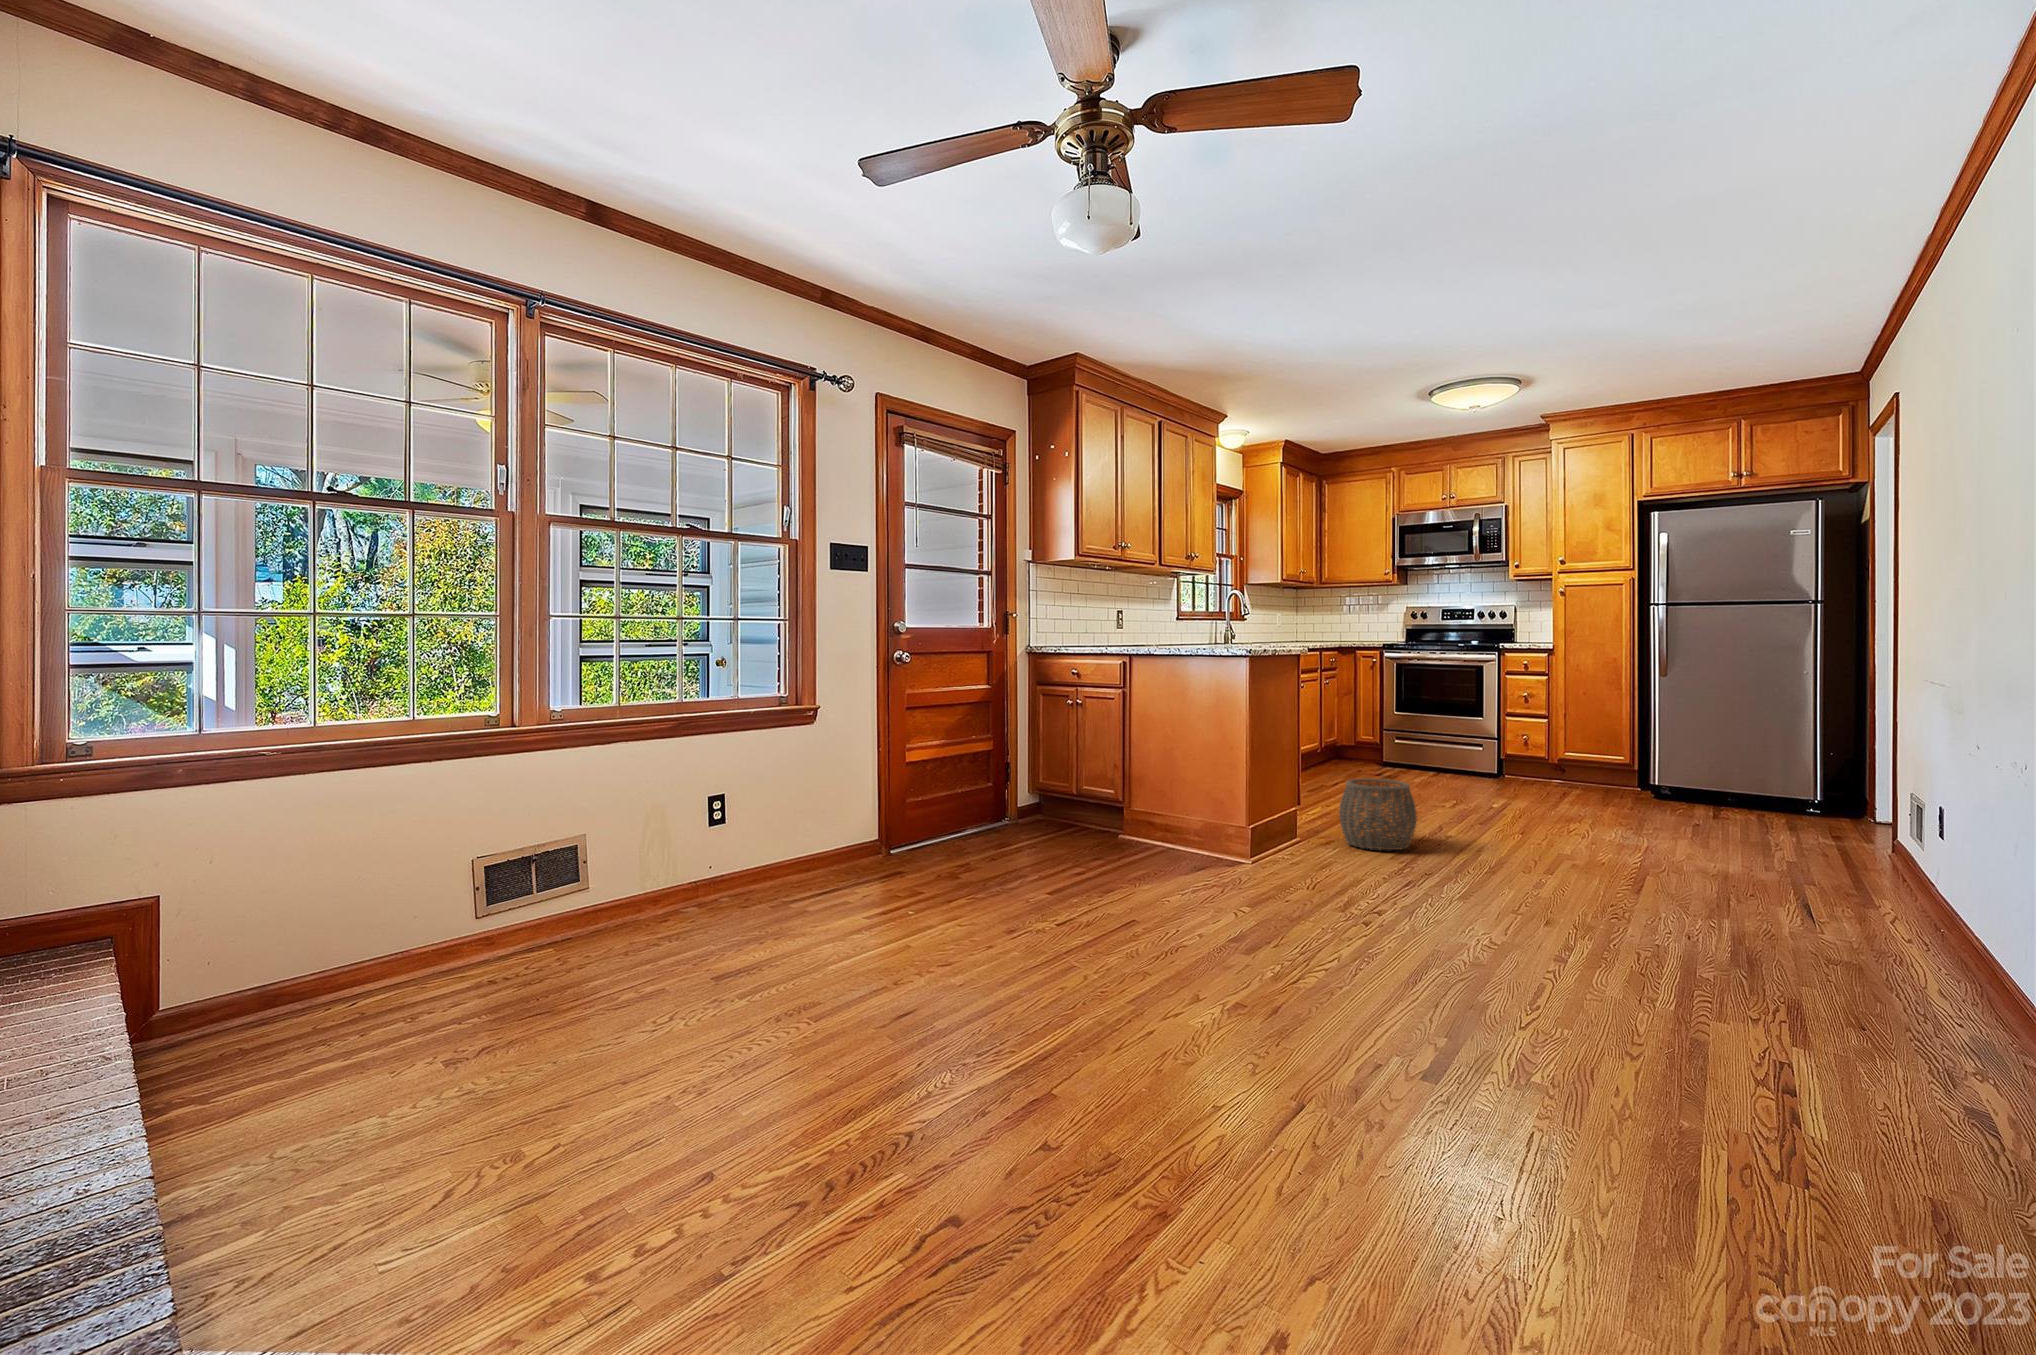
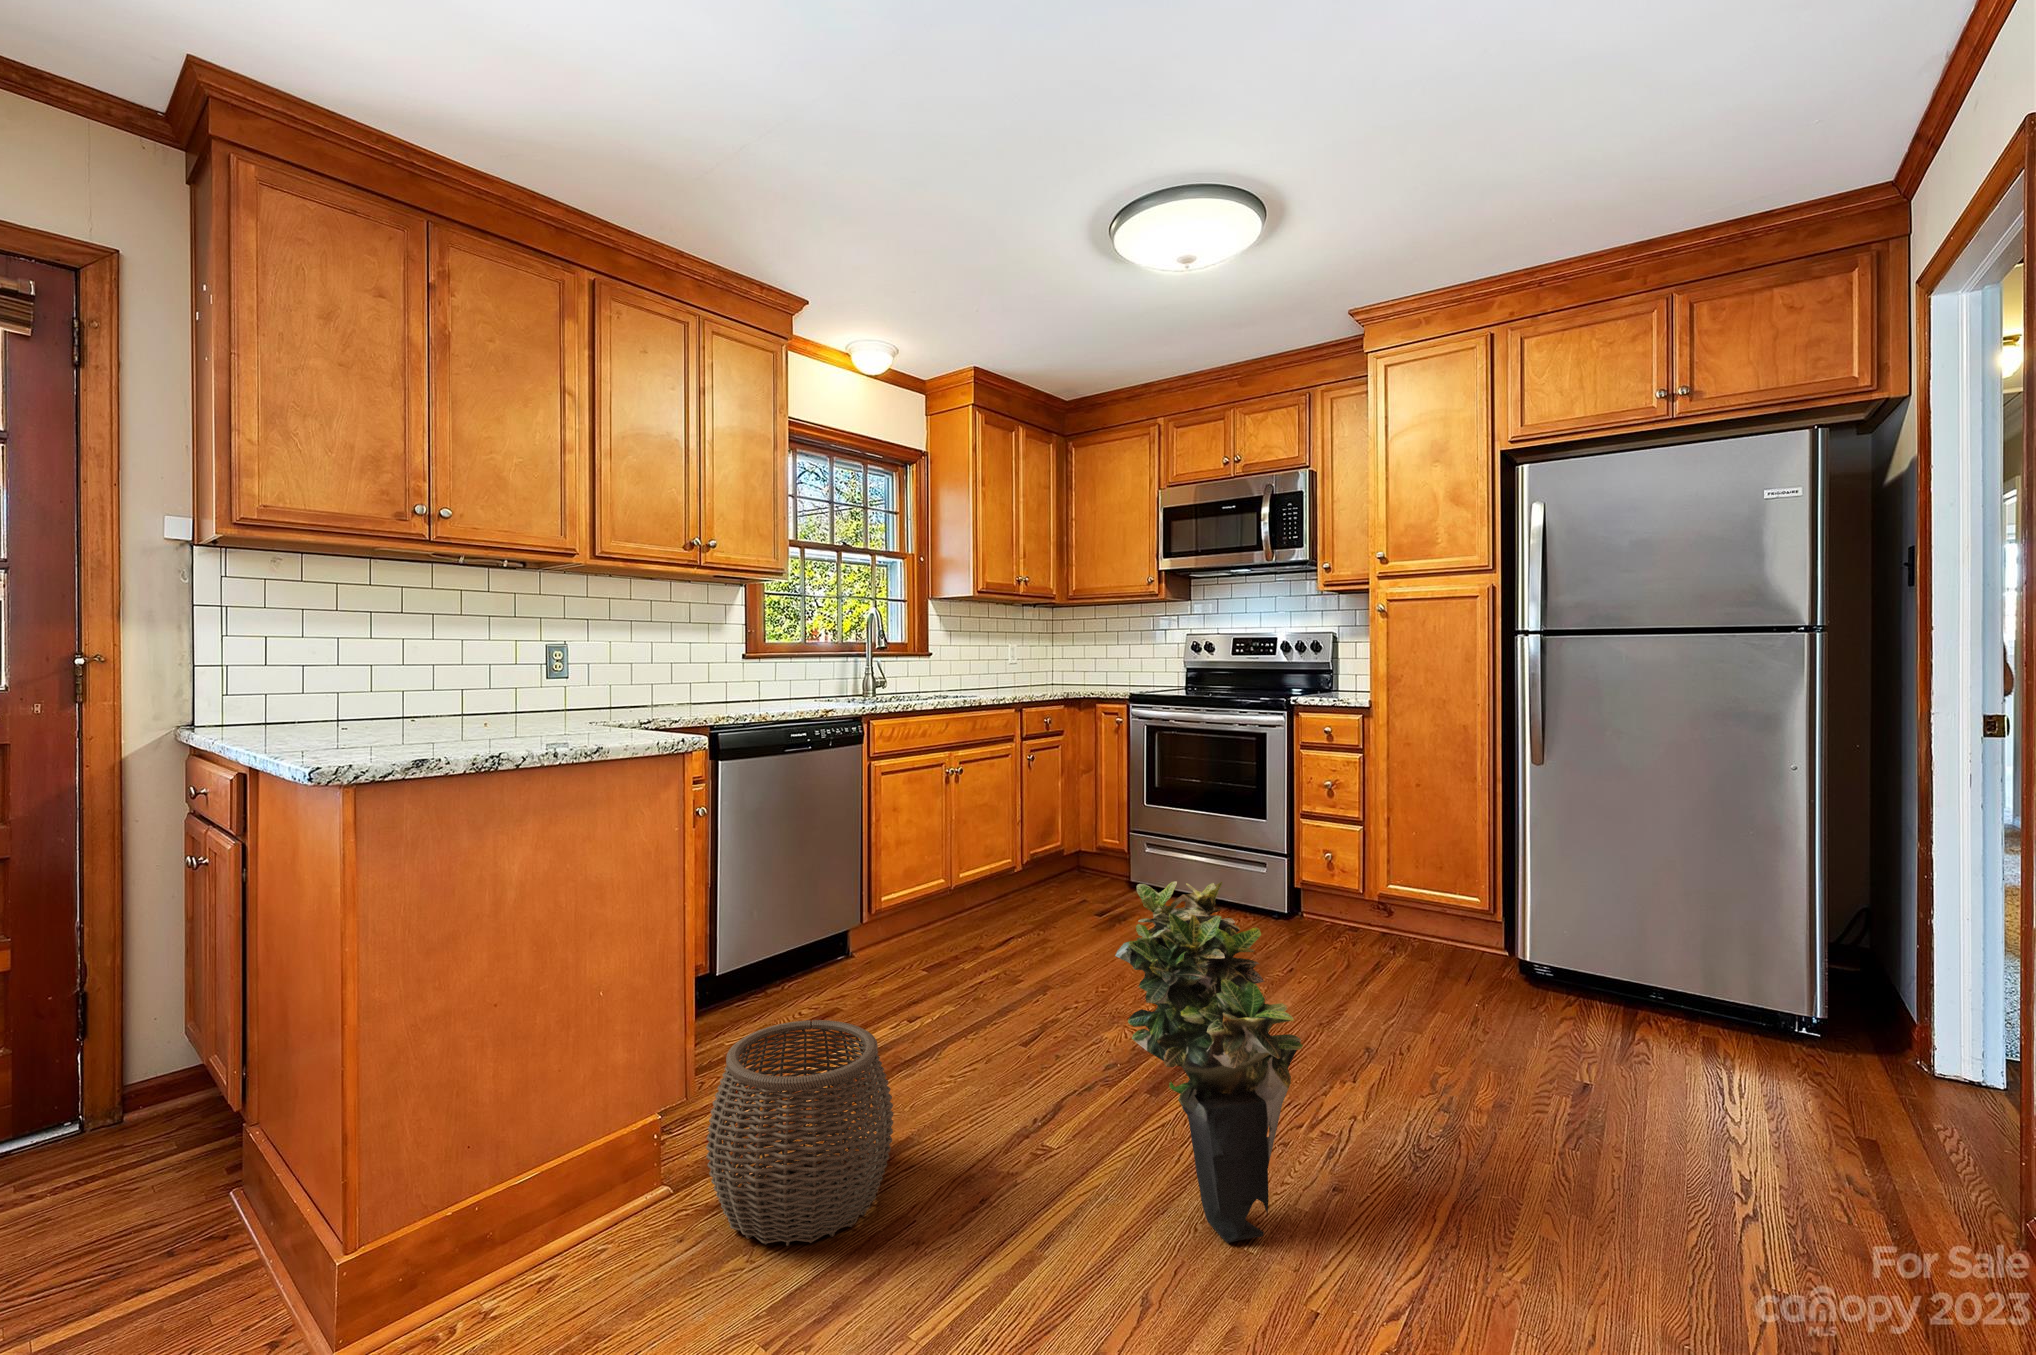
potted plant: none [1503,717,1589,851] -> present [1115,881,1303,1243]

